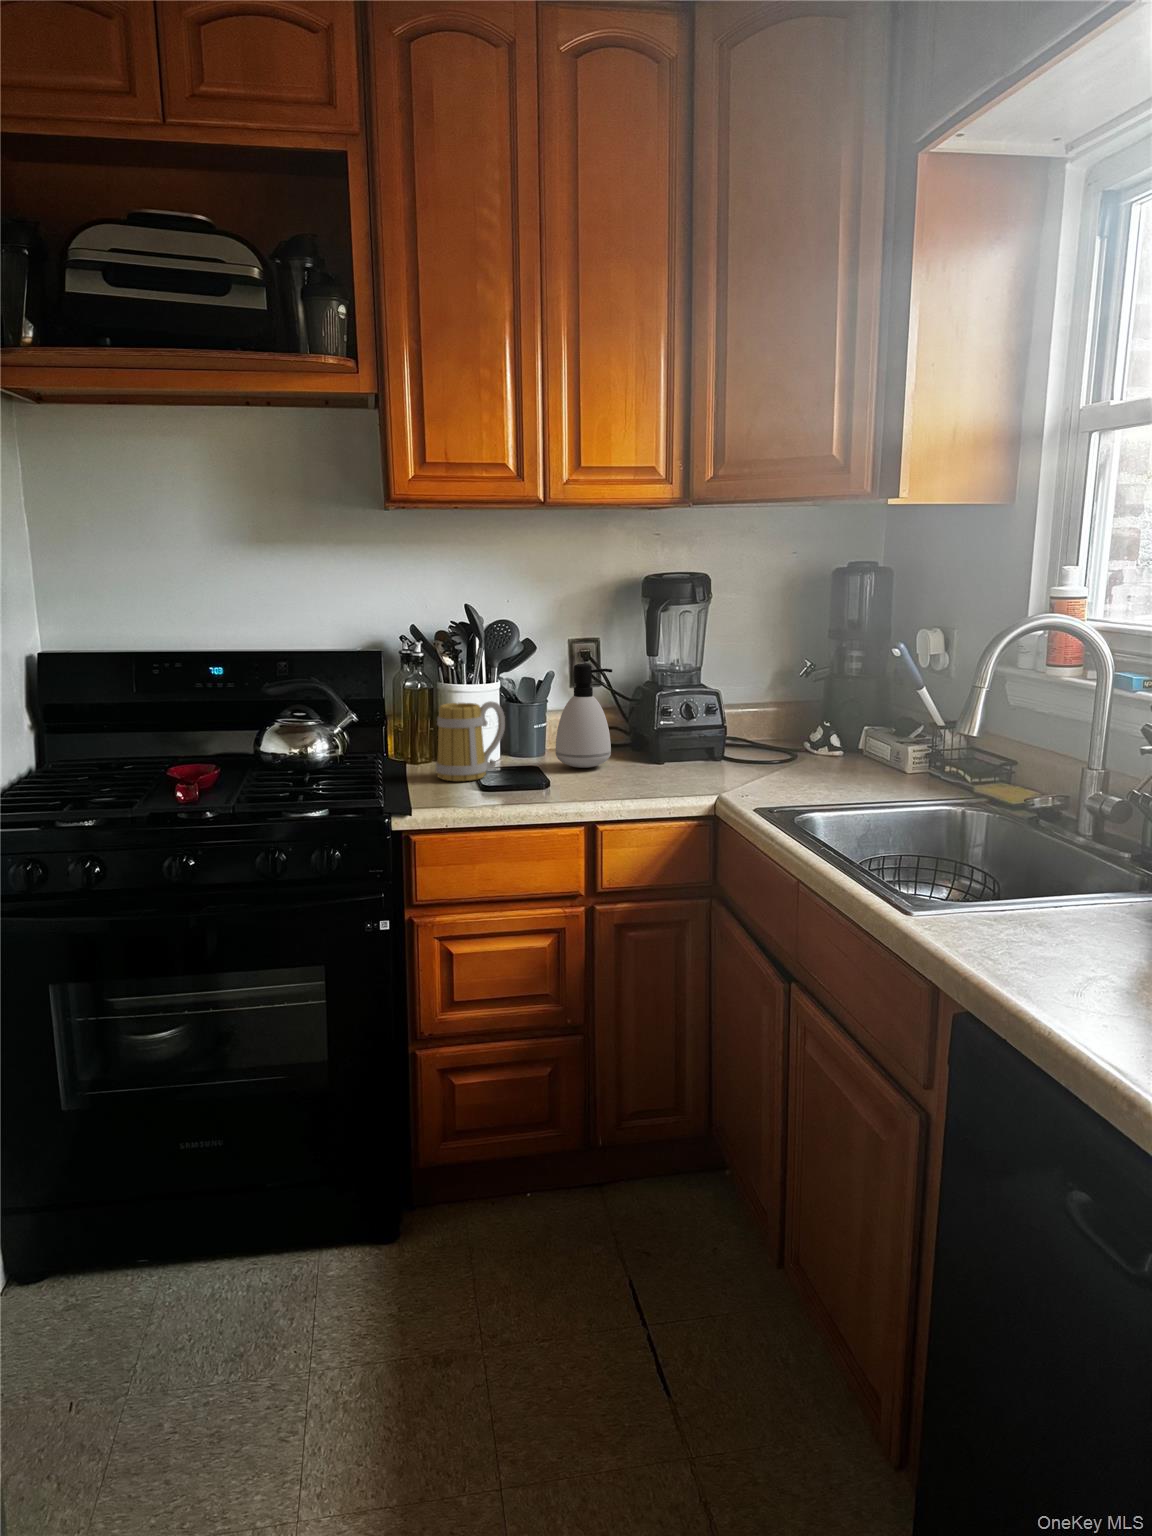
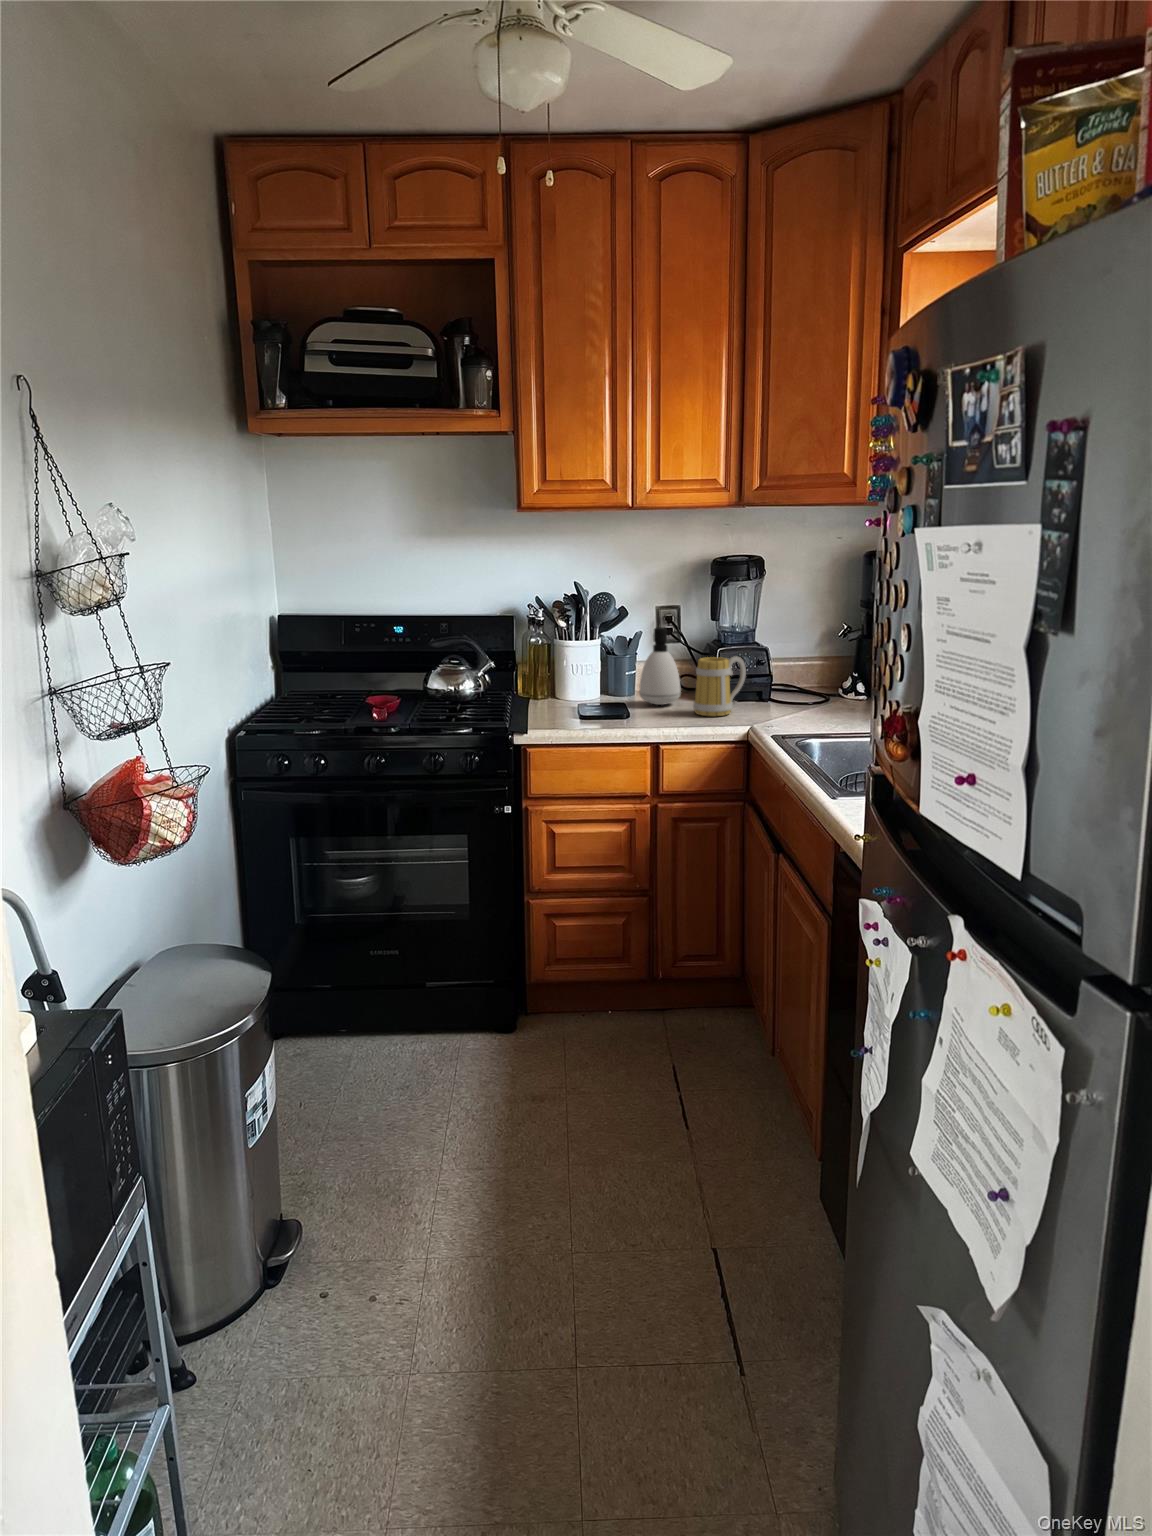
mug: present [436,701,505,781] -> present [693,657,746,716]

